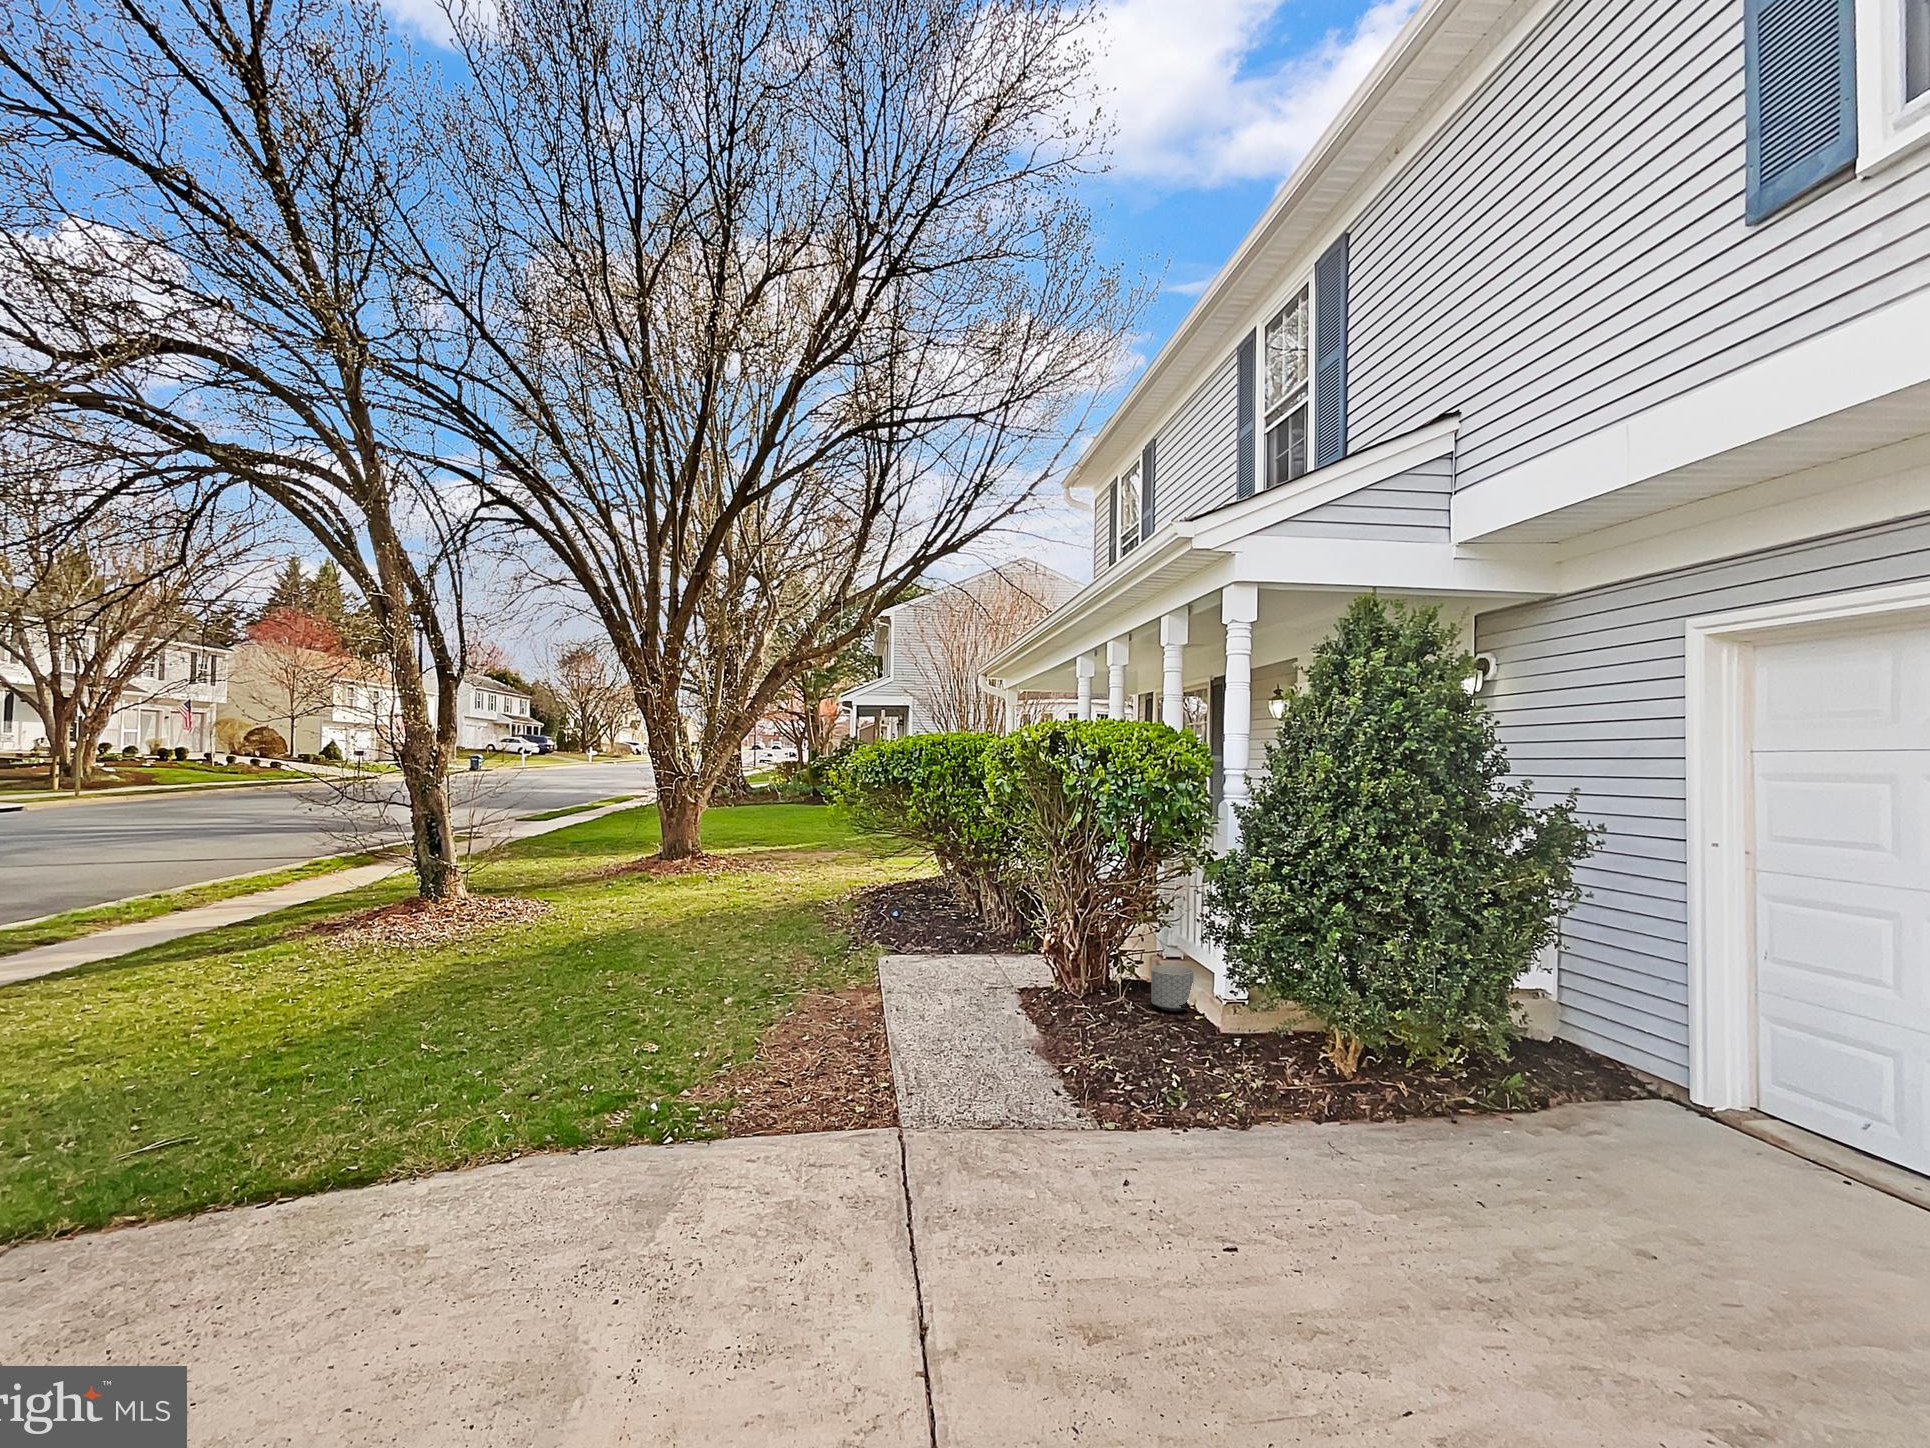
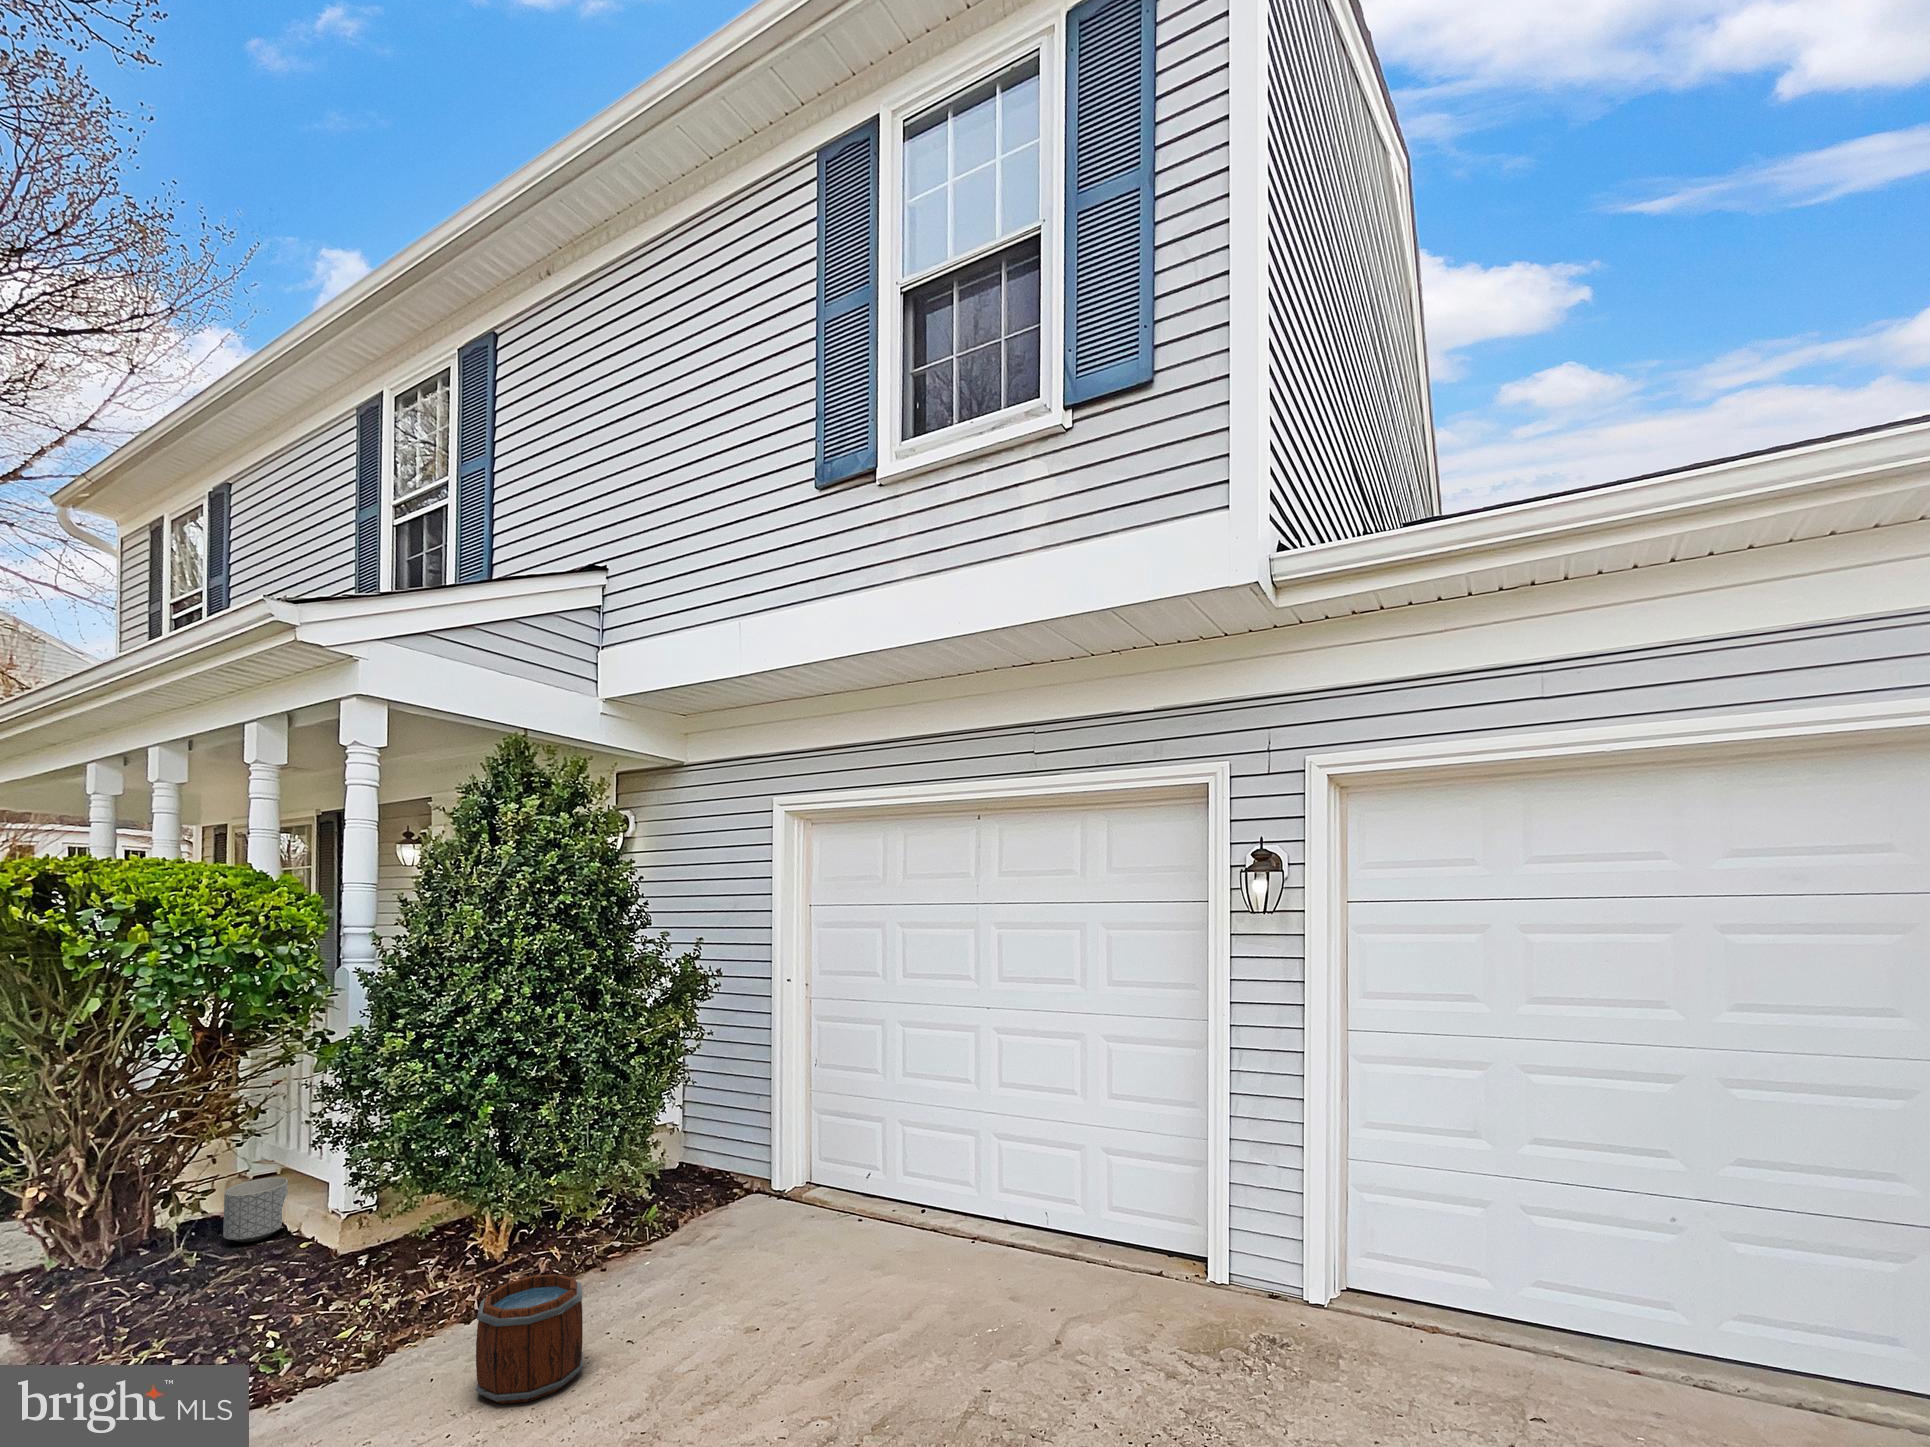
bucket: none [1324,1090,1424,1202] -> present [476,1274,583,1404]

